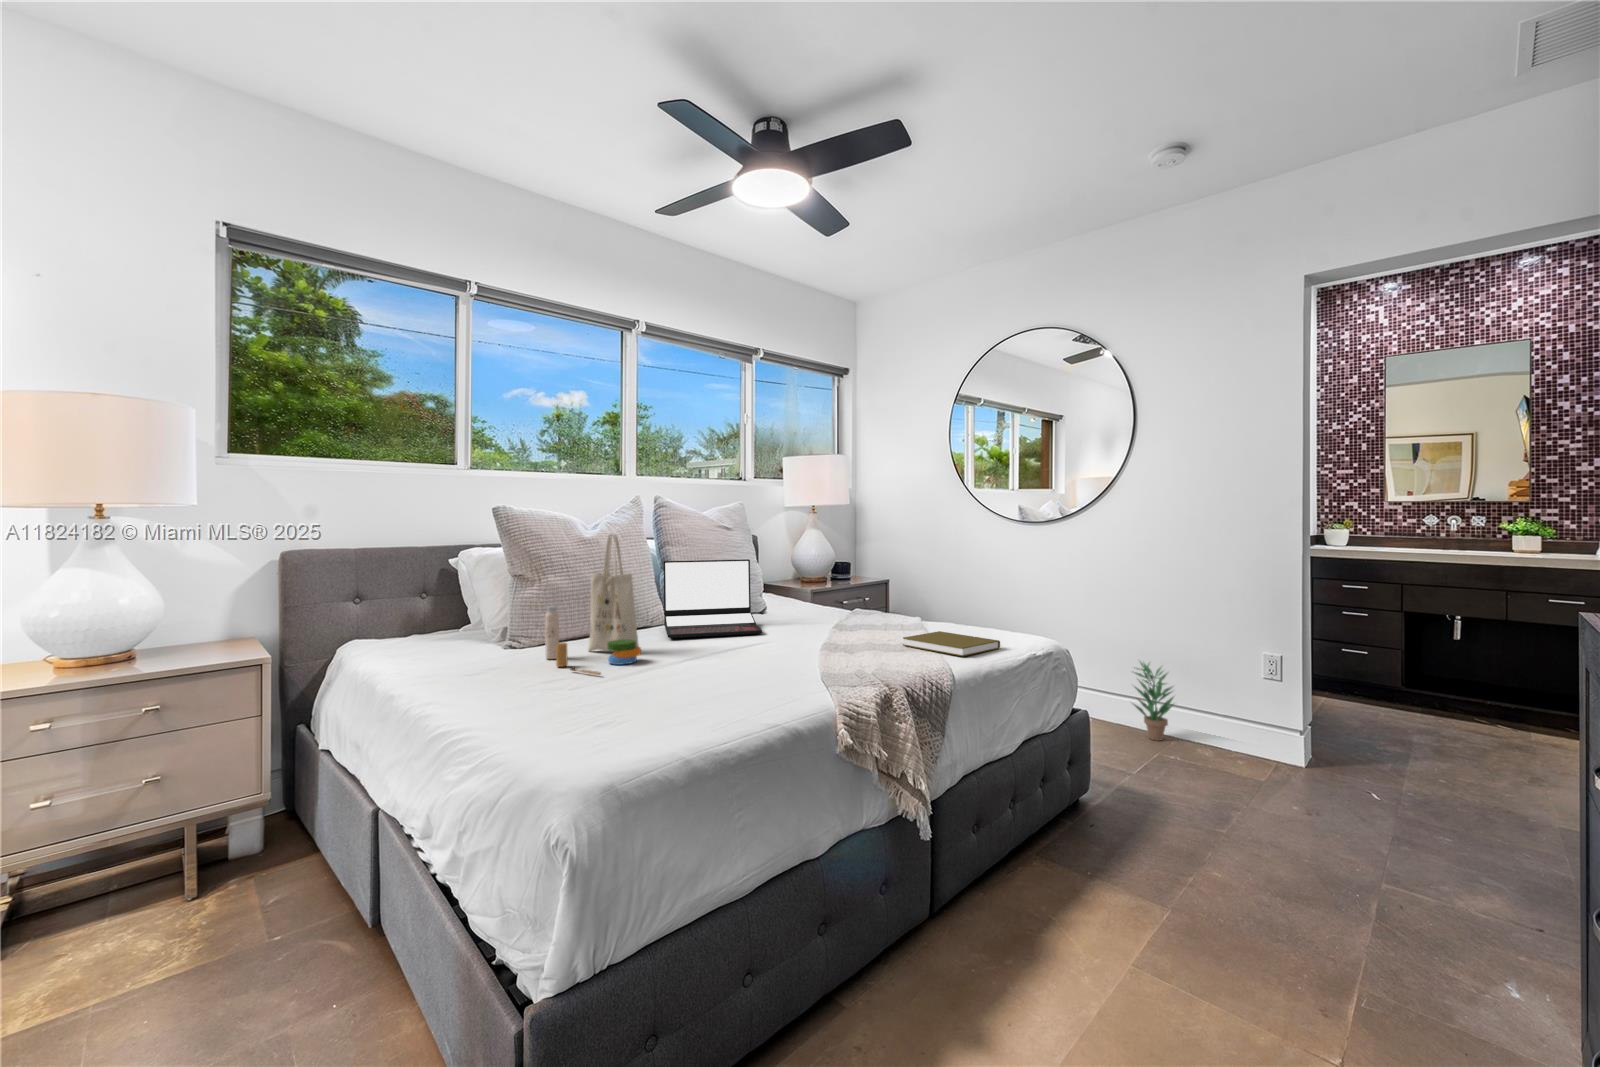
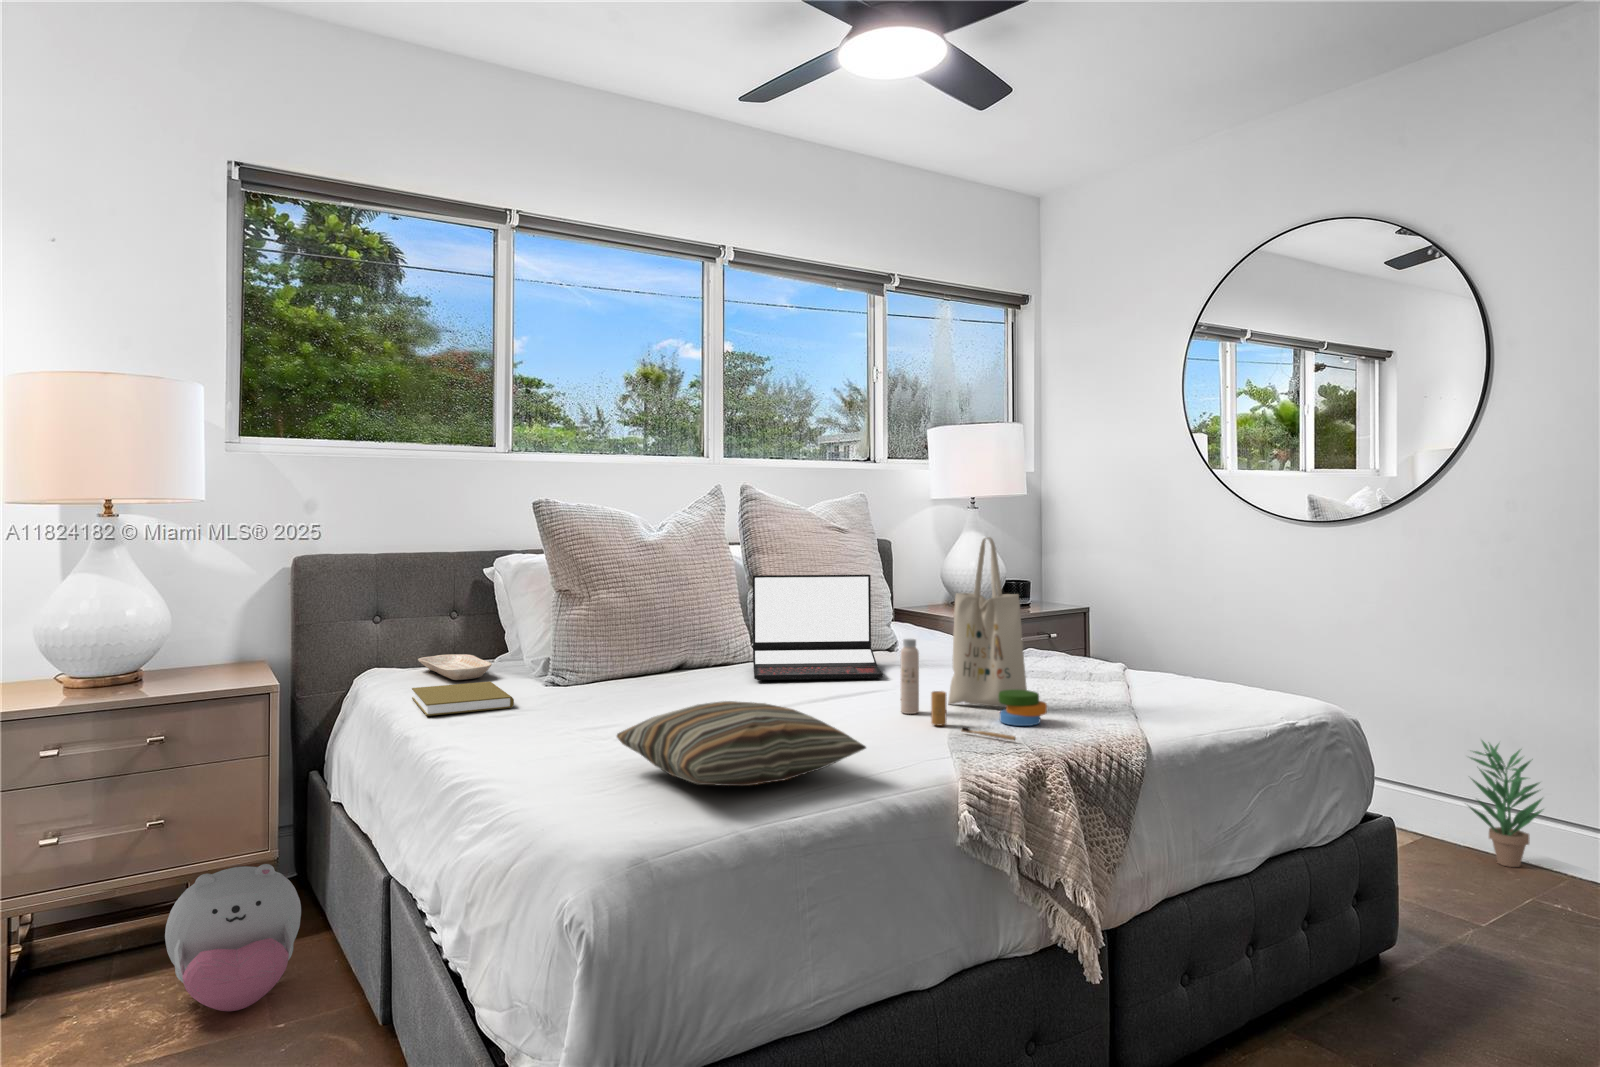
tote bag: present [545,534,641,675] -> present [901,537,1047,740]
tray: none [394,626,458,647] -> present [418,654,492,680]
book: present [903,631,1000,656] -> present [412,682,514,716]
pillow: none [572,655,768,720] -> present [617,701,866,786]
plush toy: none [167,804,294,931] -> present [165,864,301,1011]

